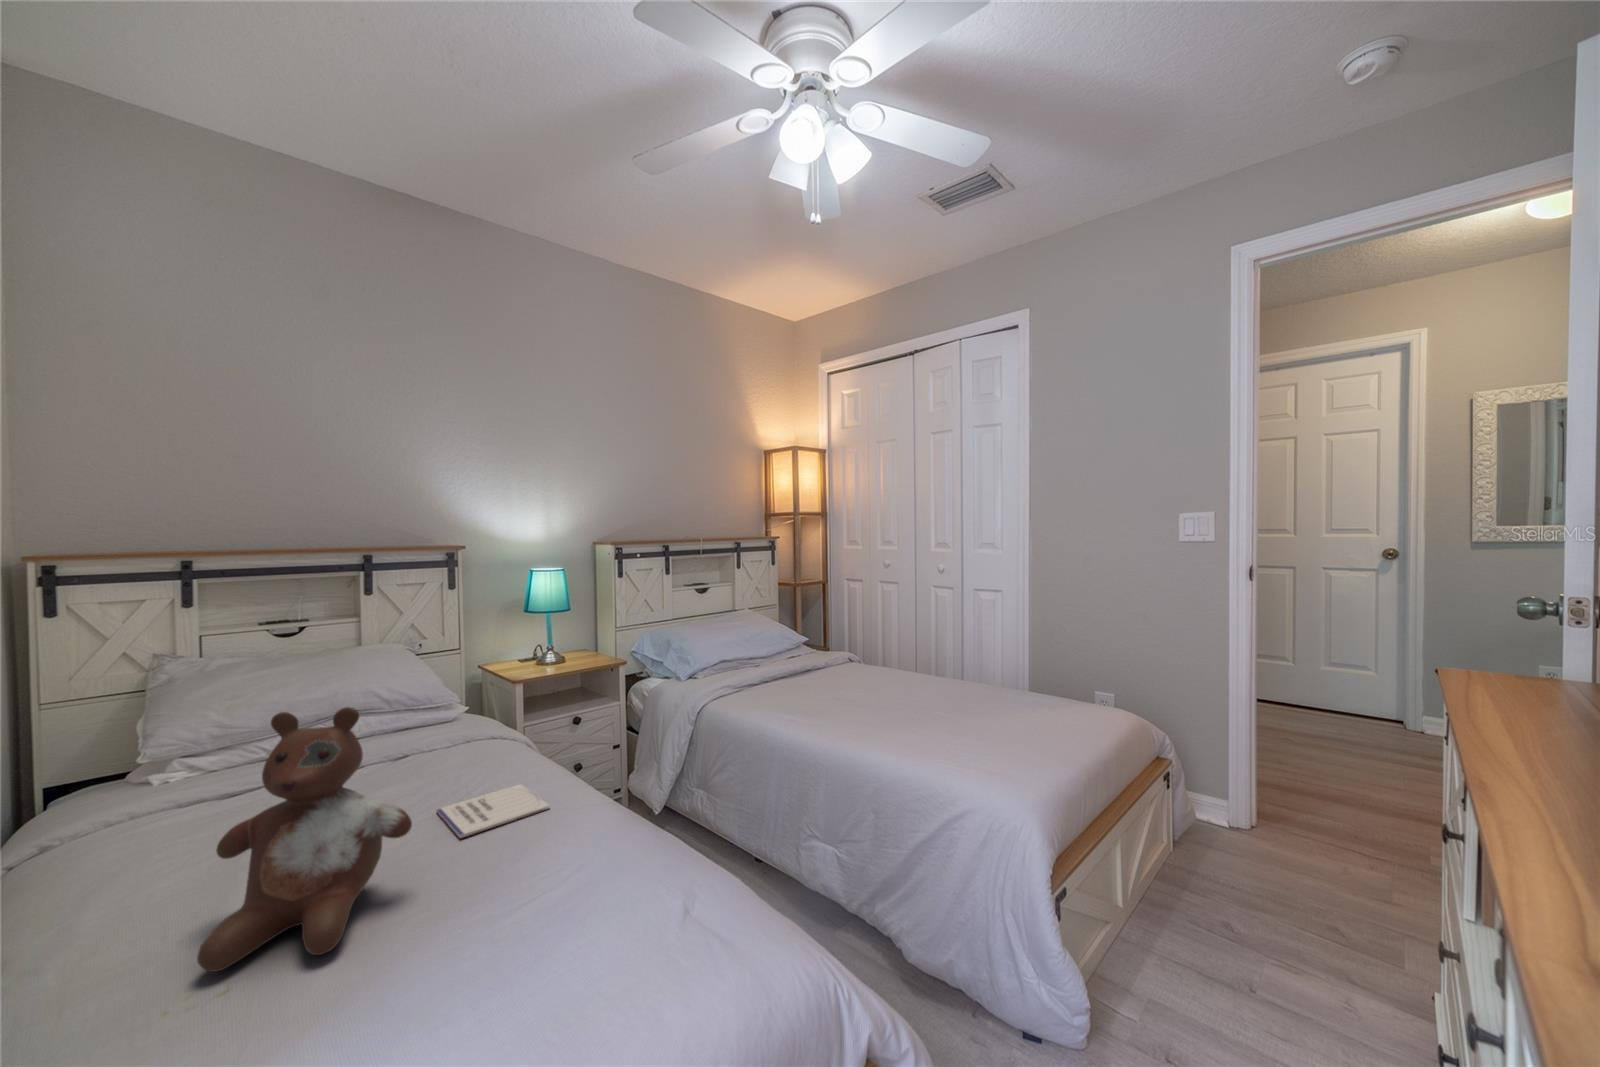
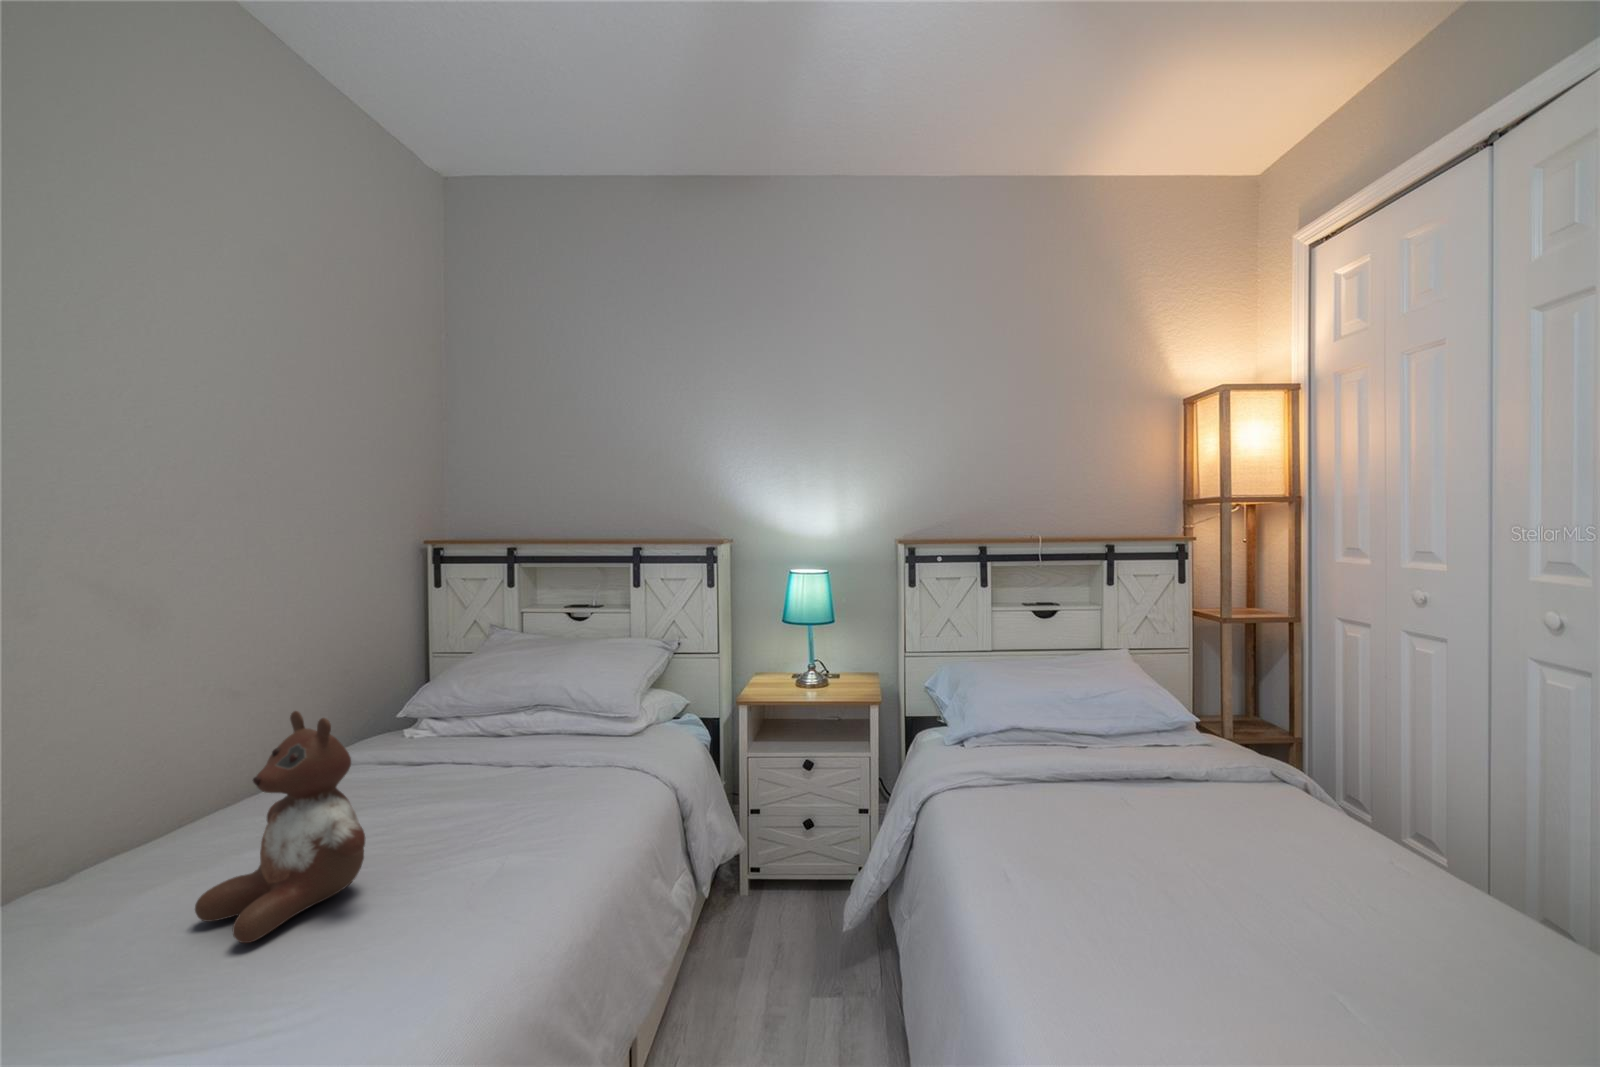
notebook: present [436,784,549,838] -> none [460,827,581,873]

